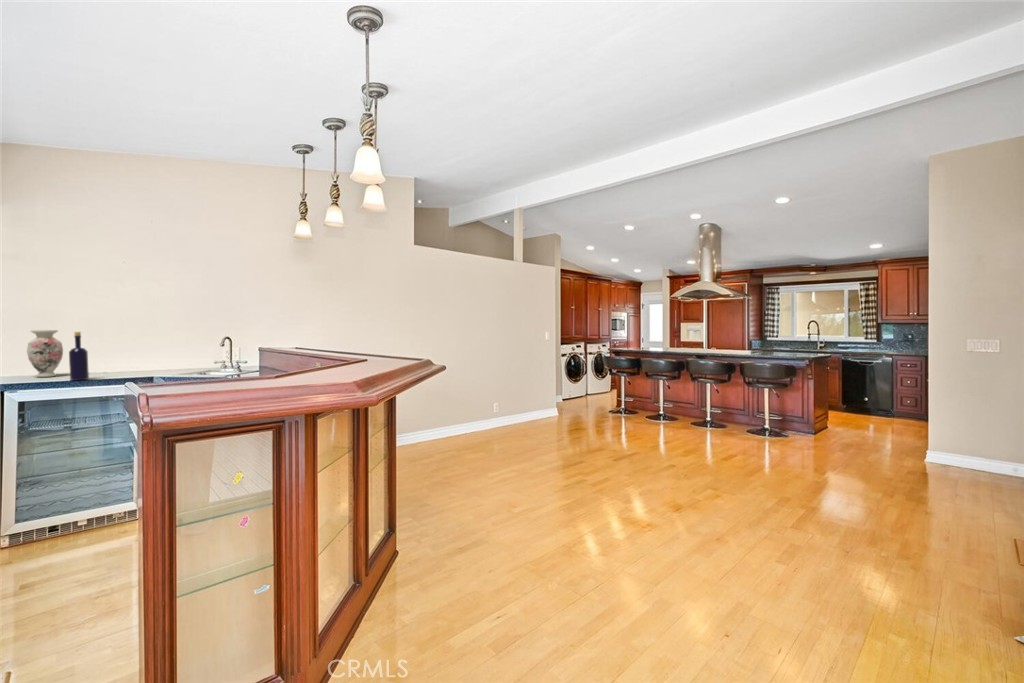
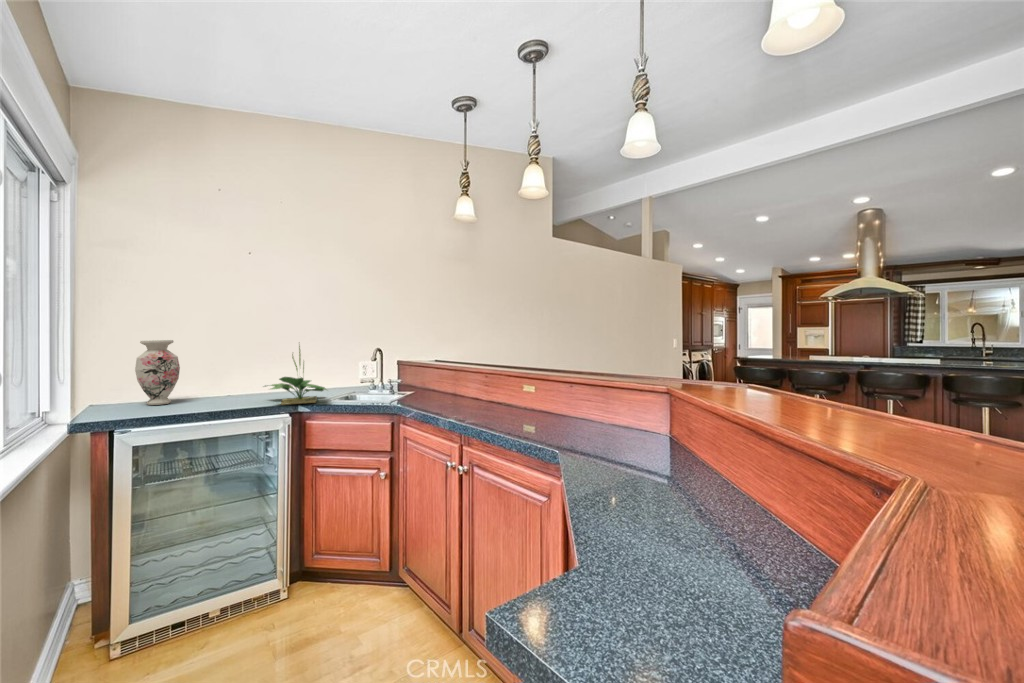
bottle: present [69,332,89,381] -> none [195,342,220,411]
potted plant: none [128,332,180,377] -> present [265,346,326,405]

